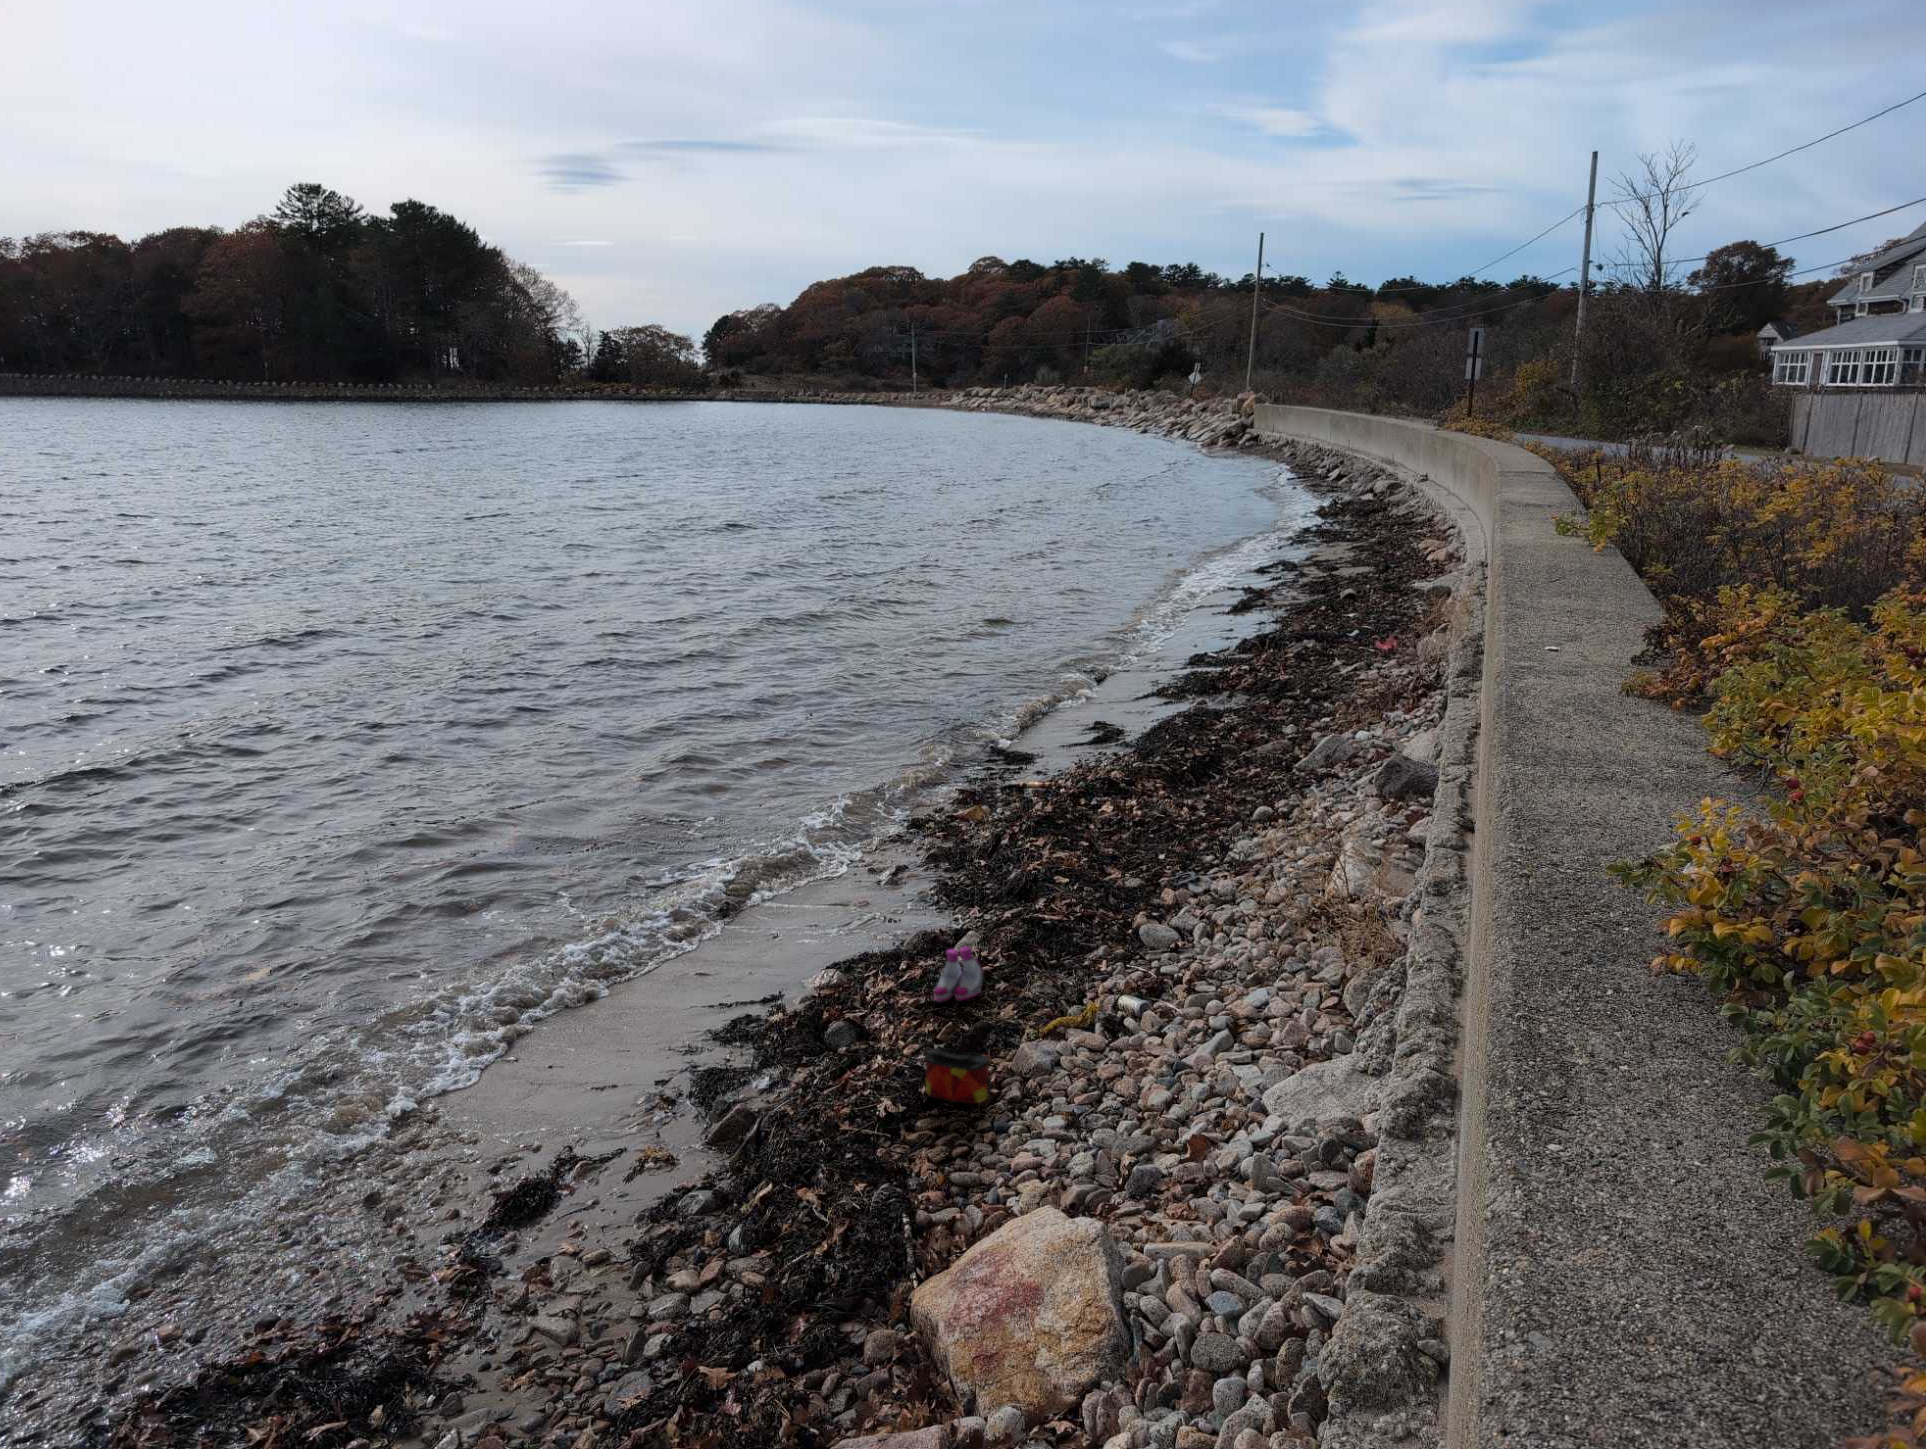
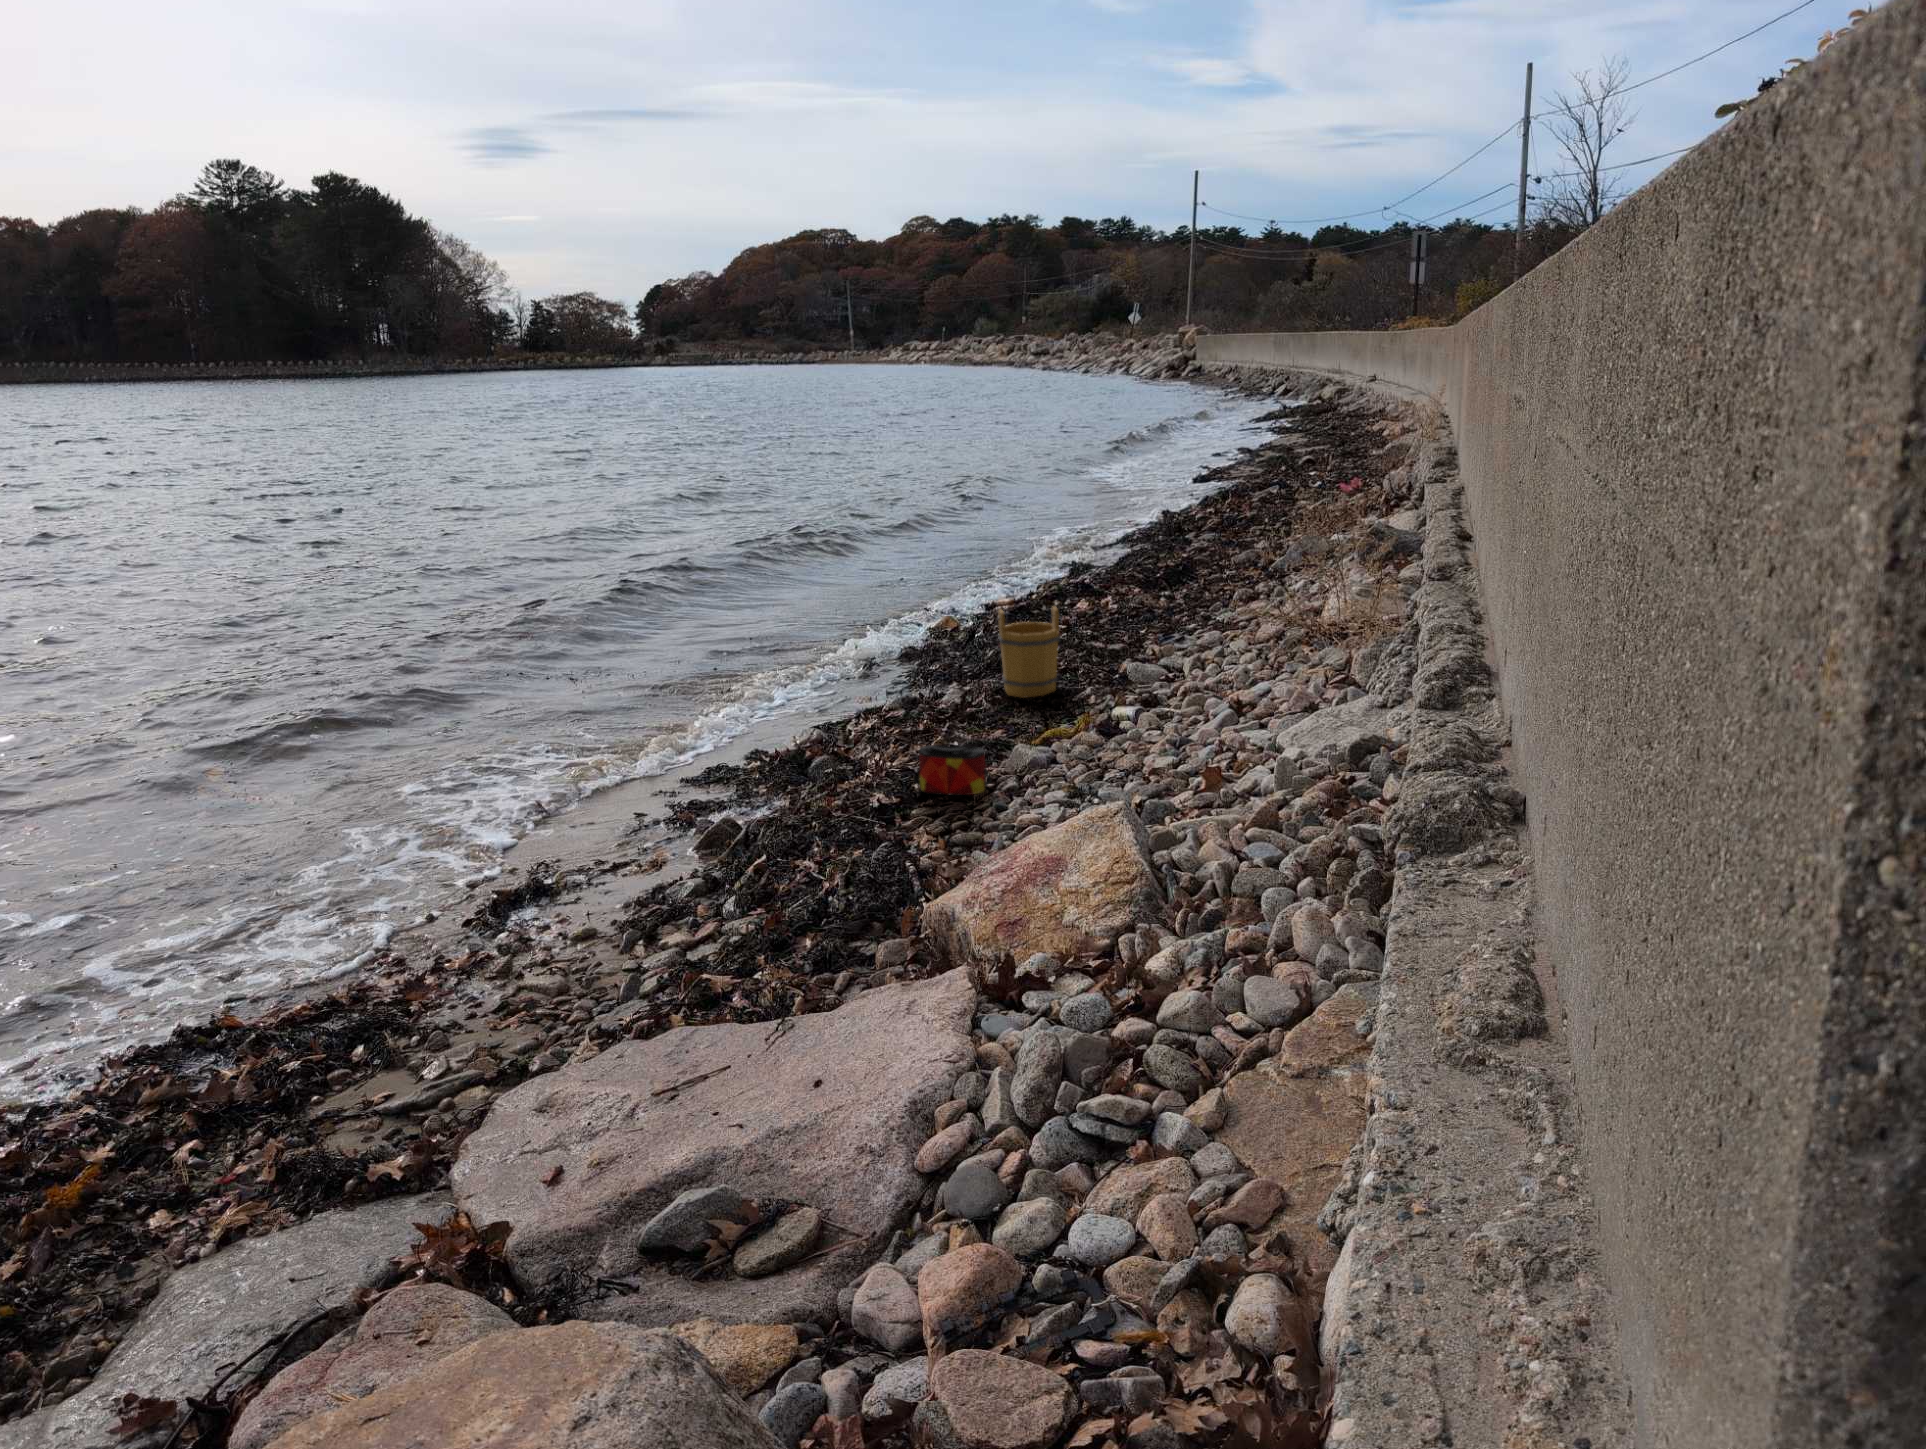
bucket: none [1012,861,1075,952] -> present [996,606,1060,698]
boots: present [934,947,983,1002] -> none [921,678,970,734]

